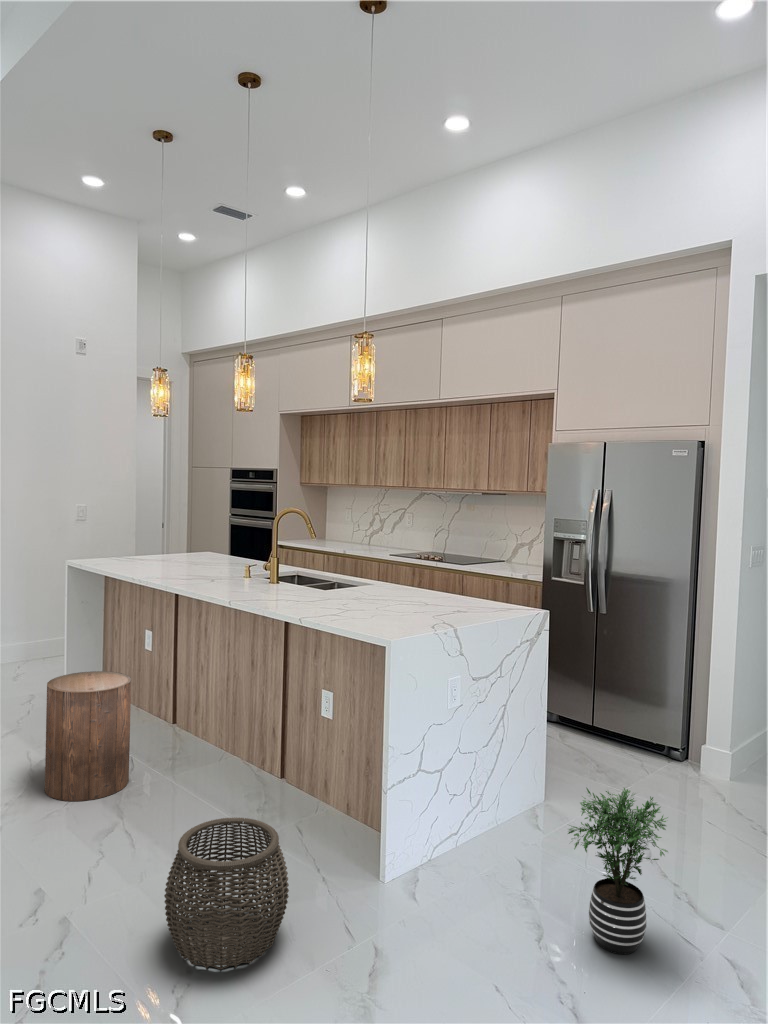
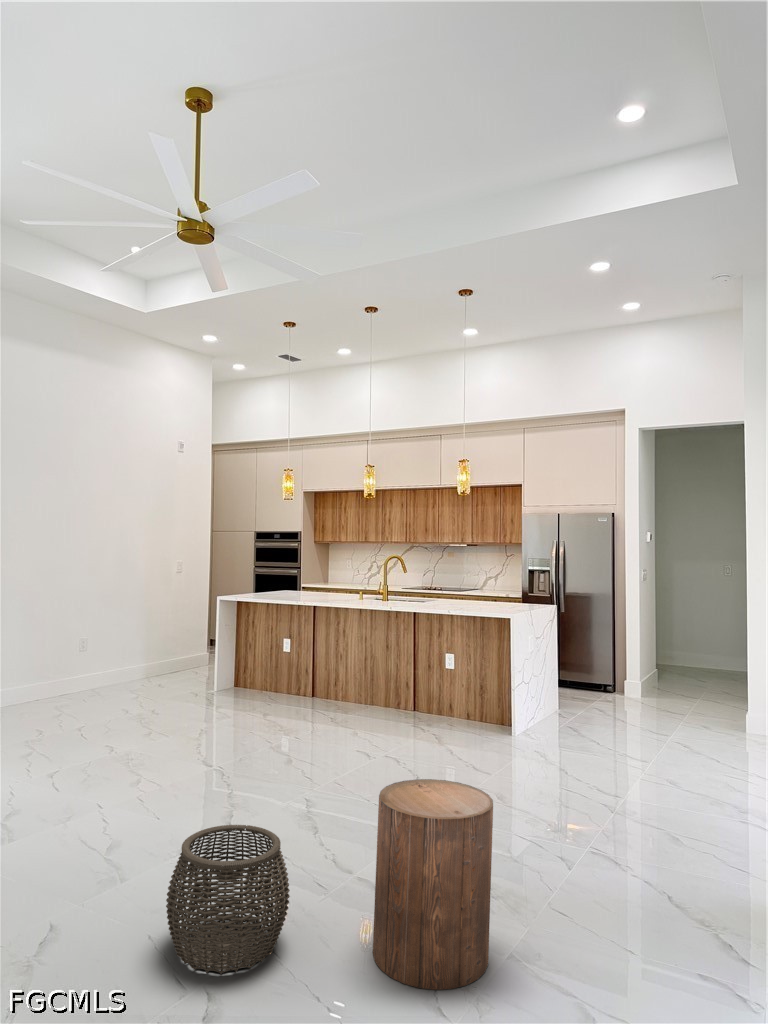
stool: present [45,671,131,801] -> present [373,779,493,990]
potted plant: present [568,788,668,954] -> none [563,795,667,963]

